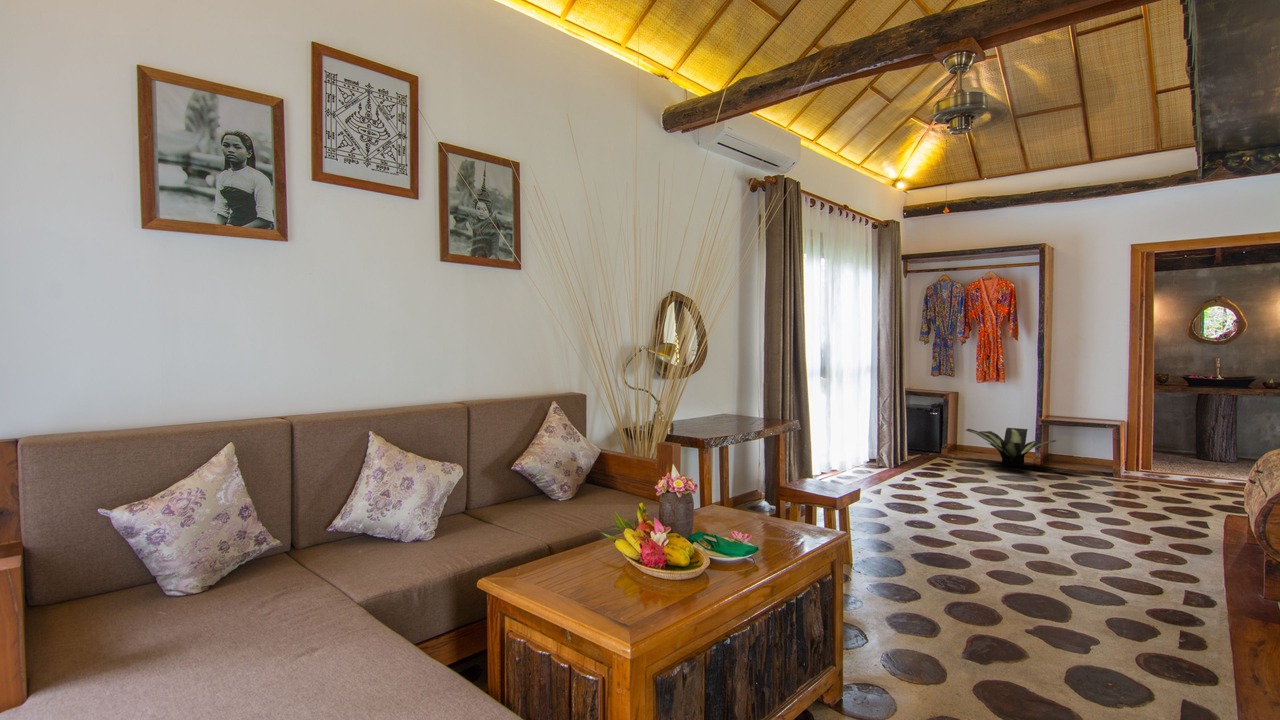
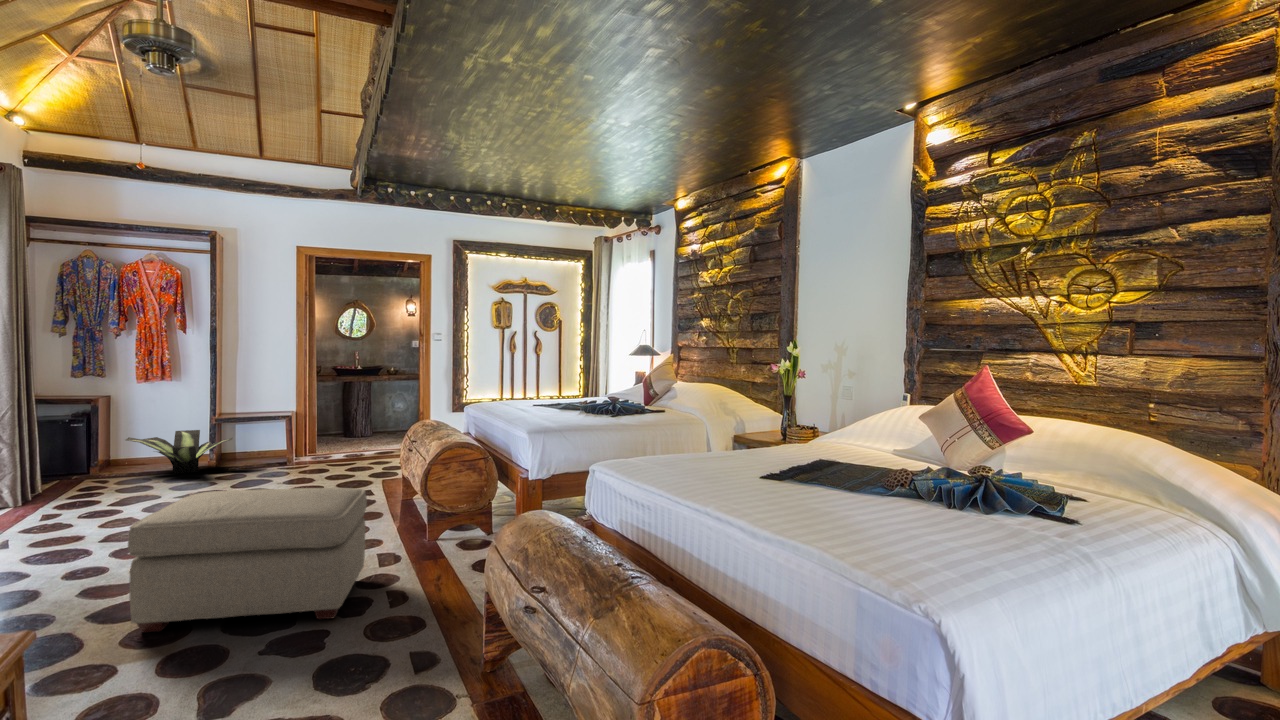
ottoman: none [936,480,1164,631] -> present [128,488,367,632]

